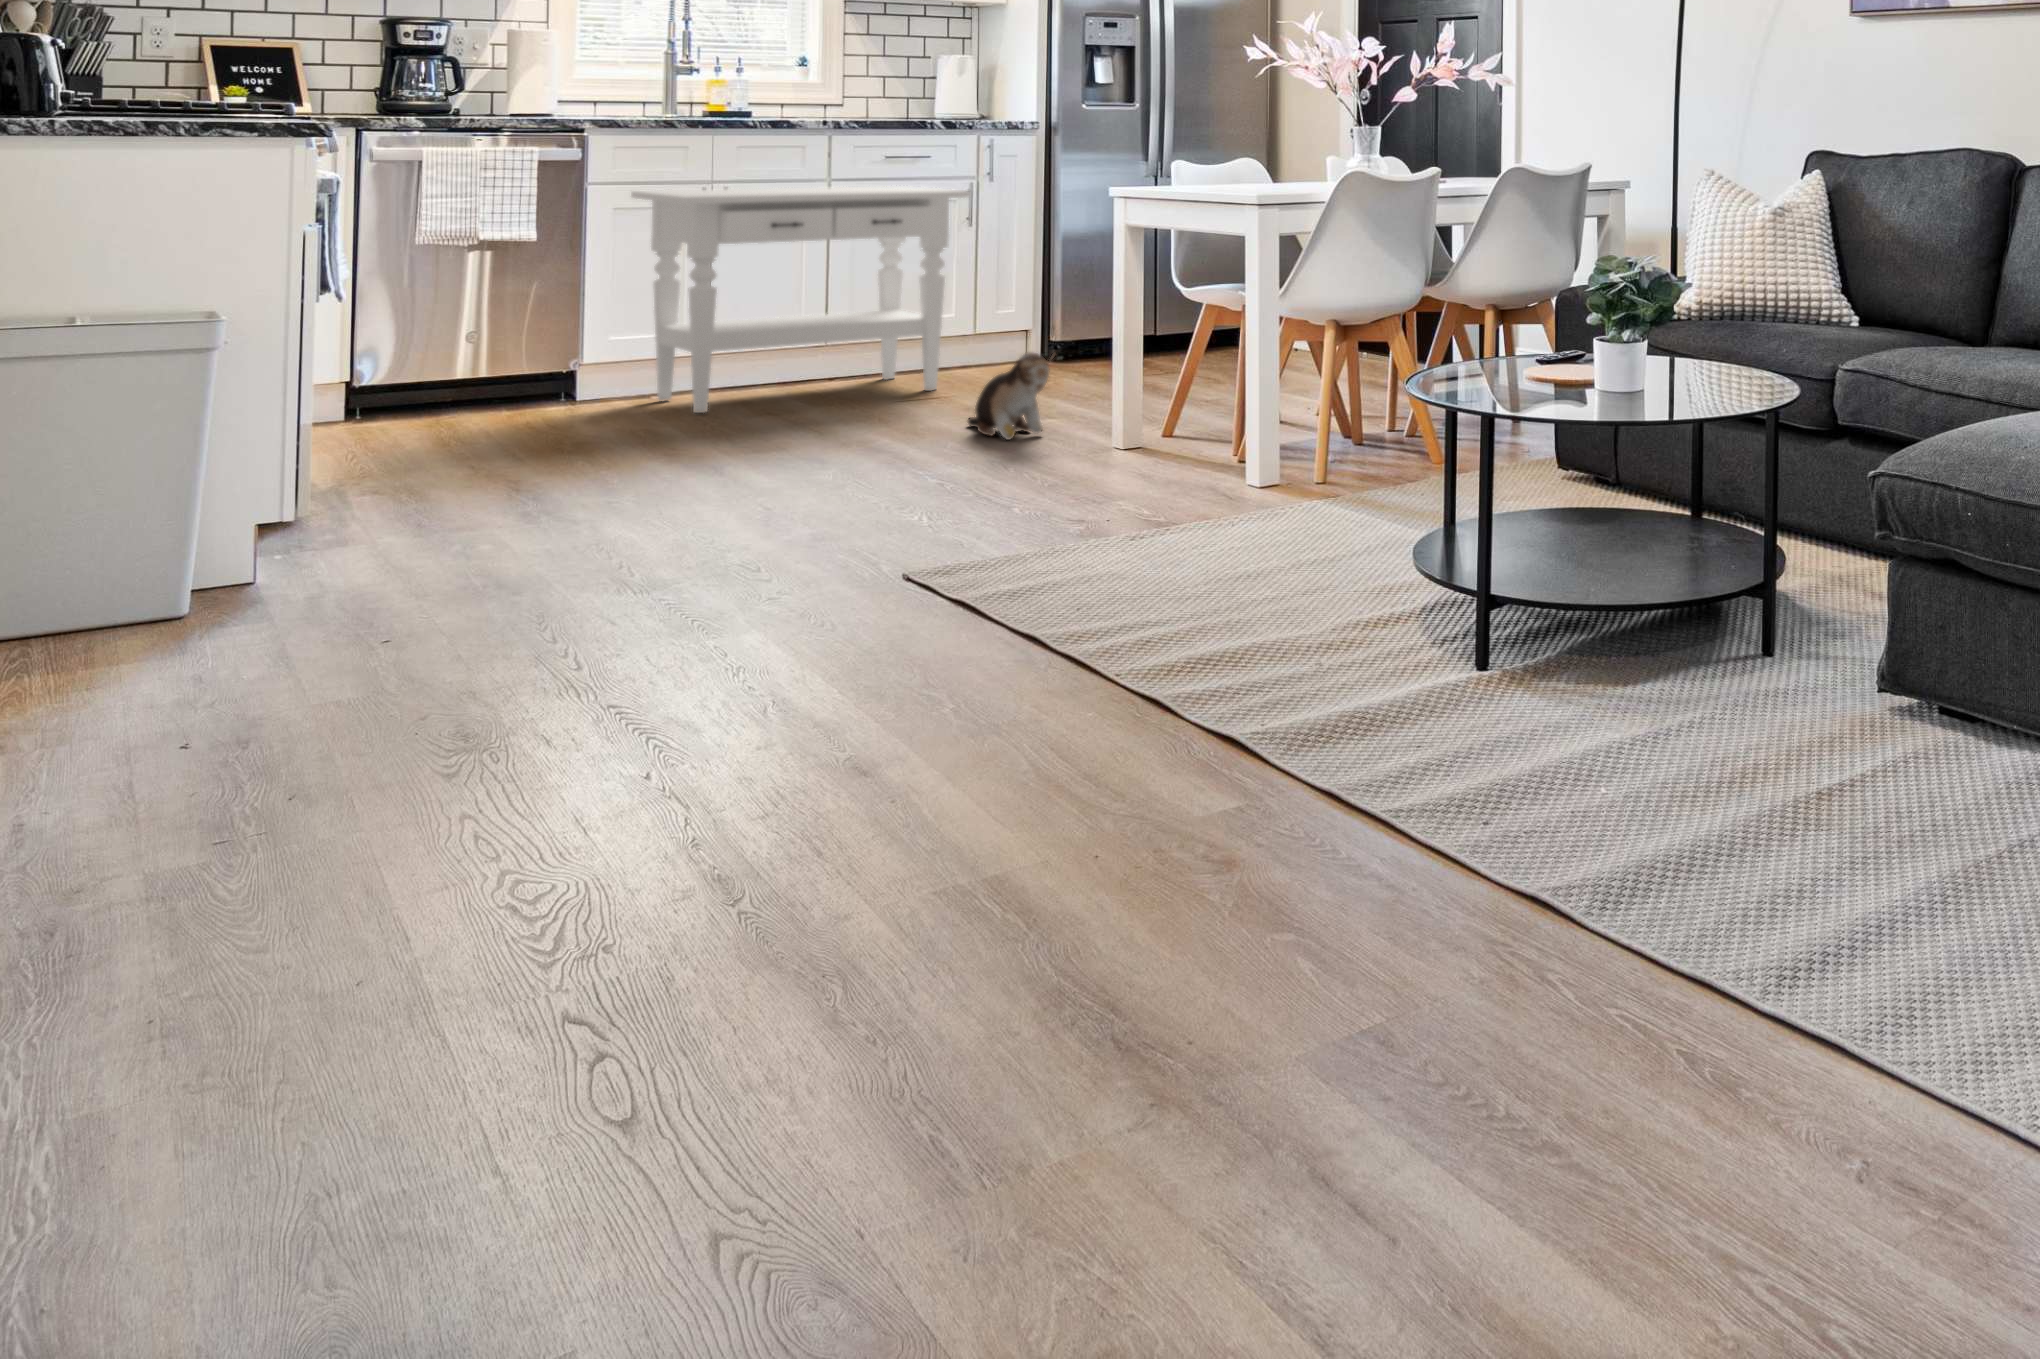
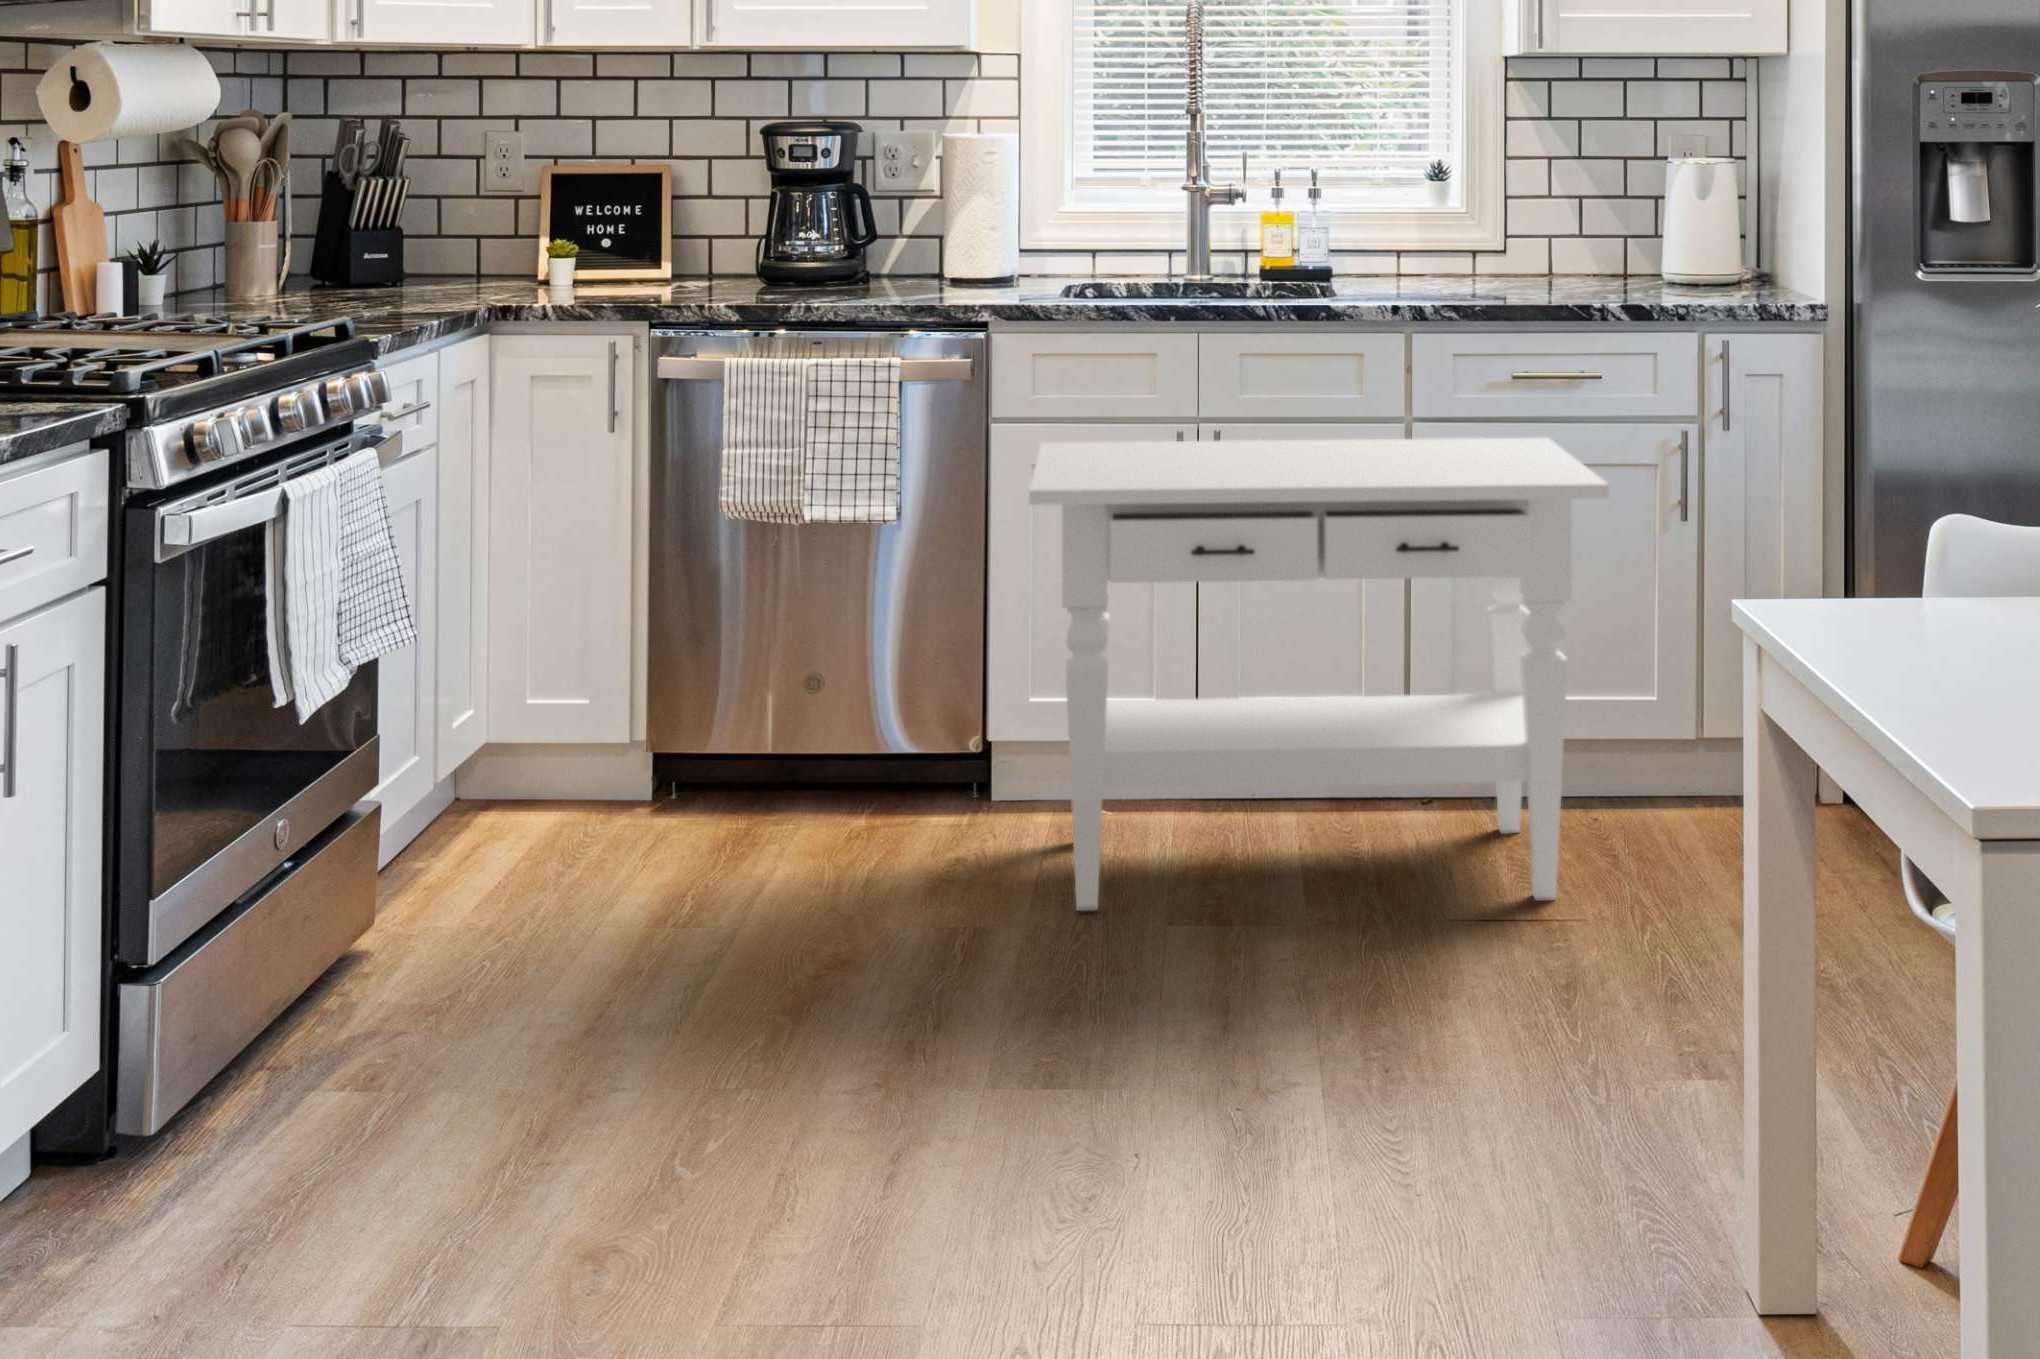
plush toy: present [968,353,1050,440] -> none [1462,1006,1606,1221]

